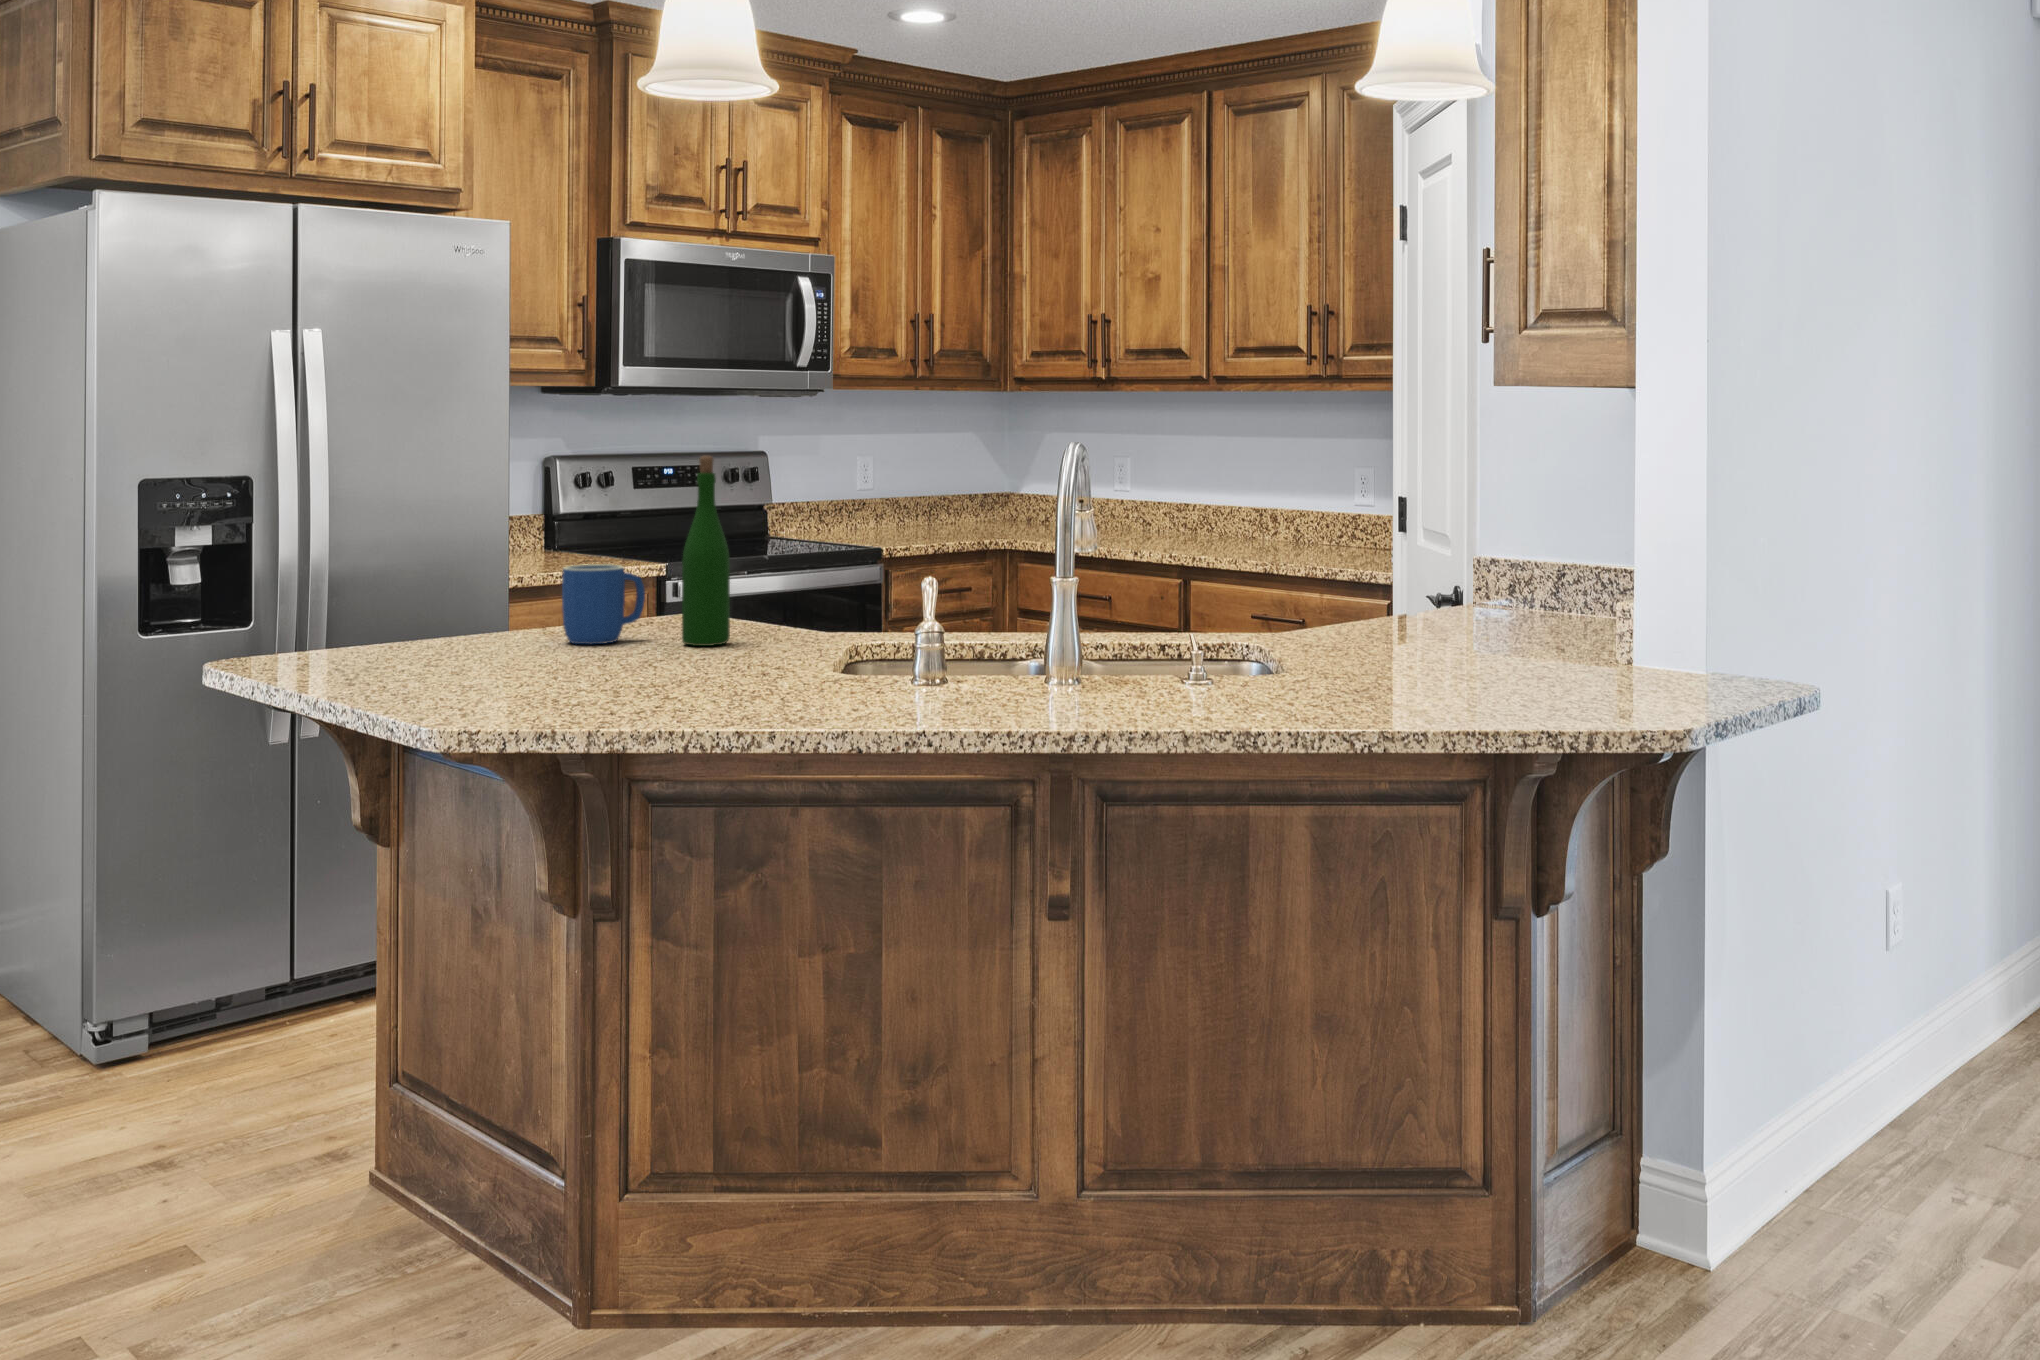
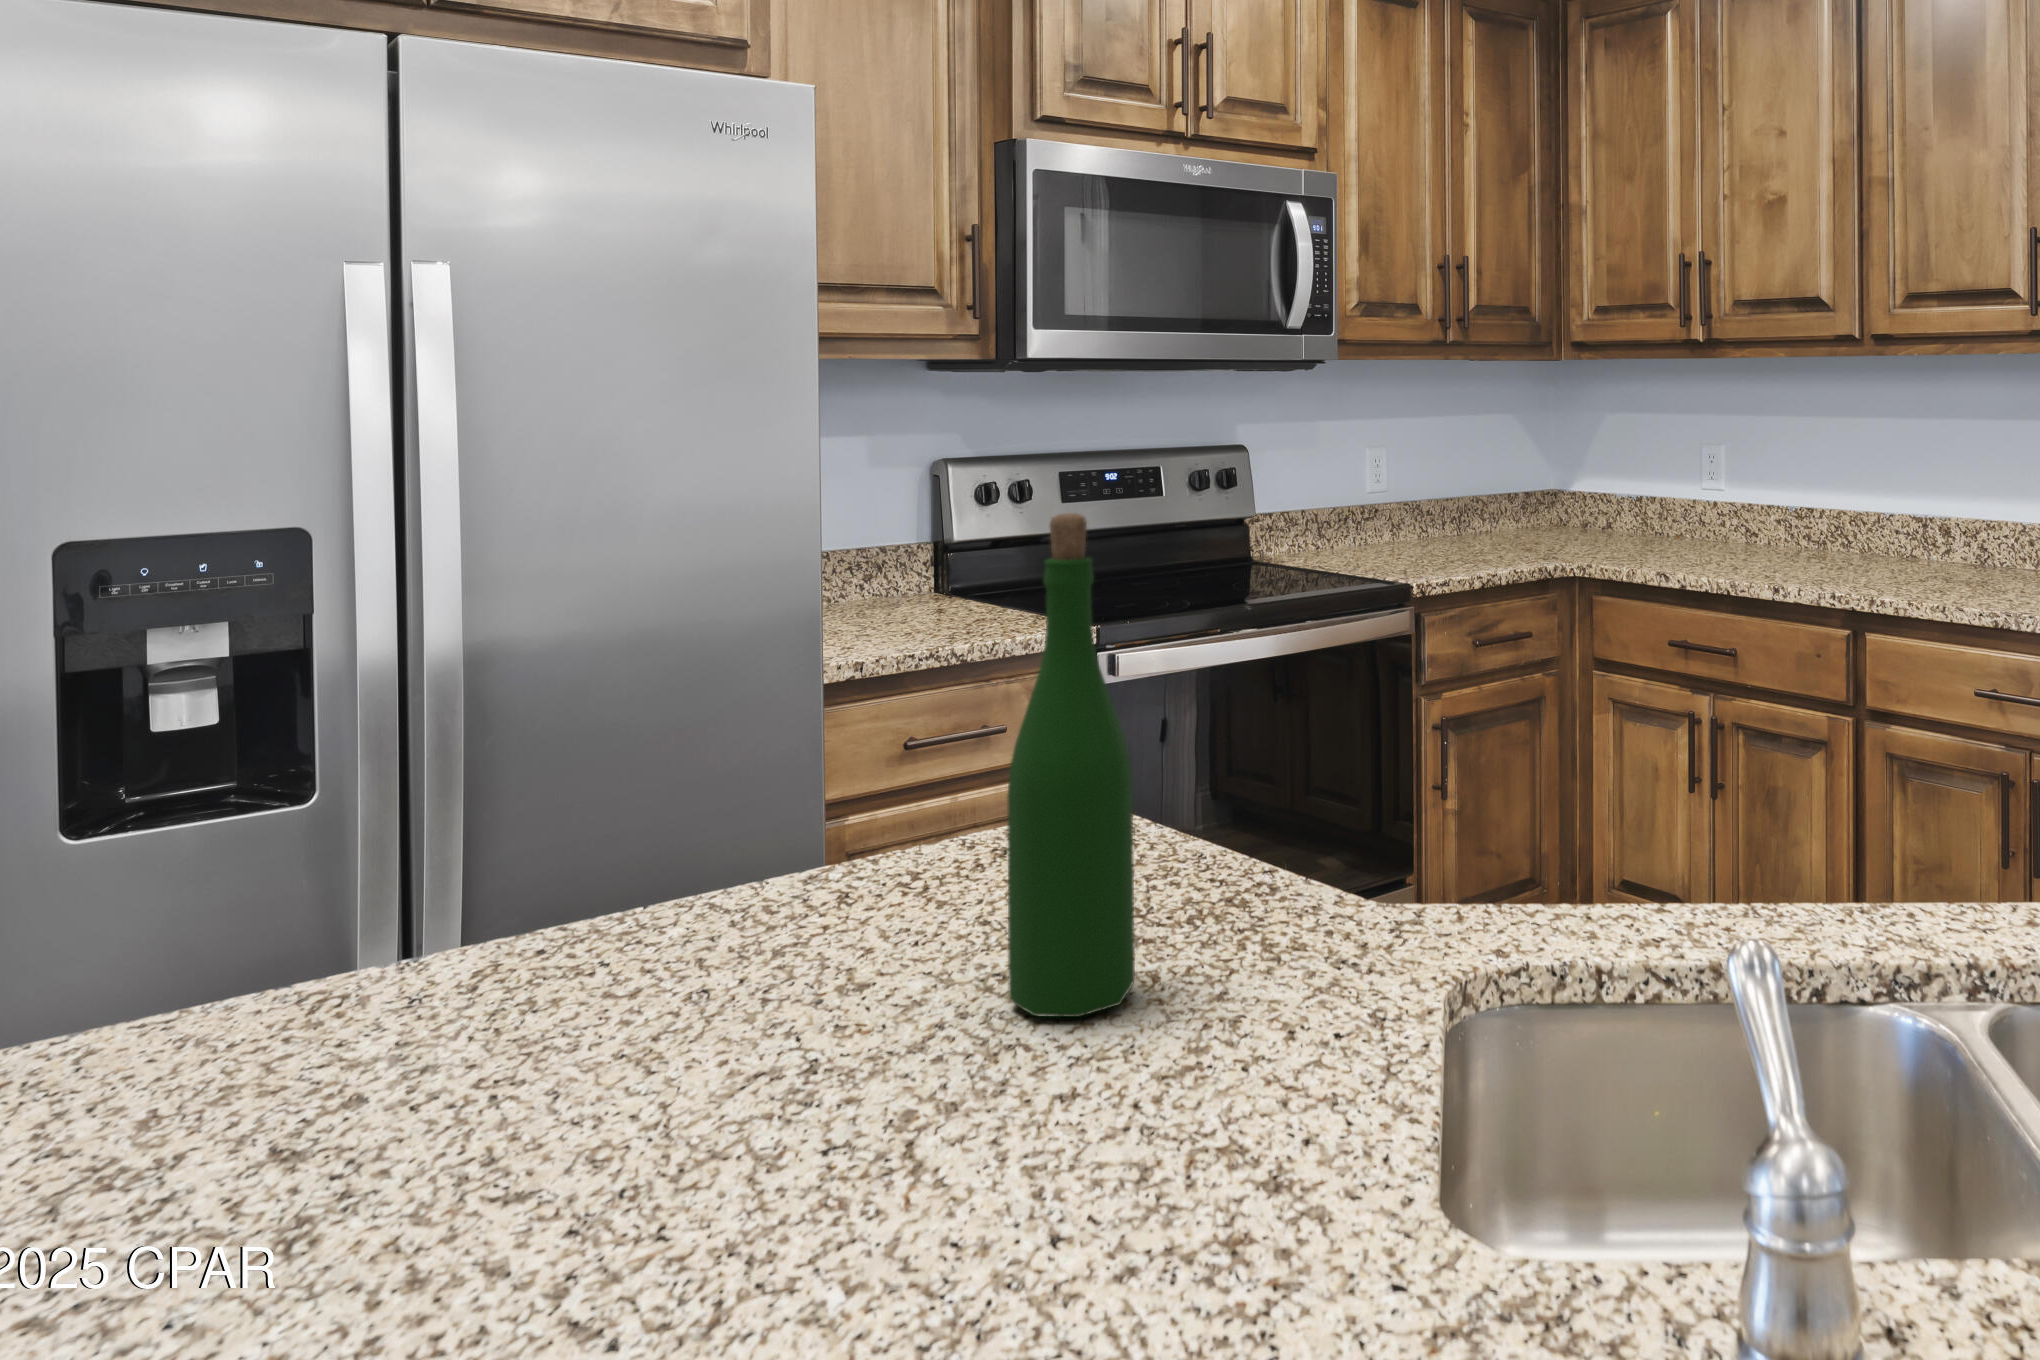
mug: present [562,564,645,644] -> none [709,778,926,1007]

